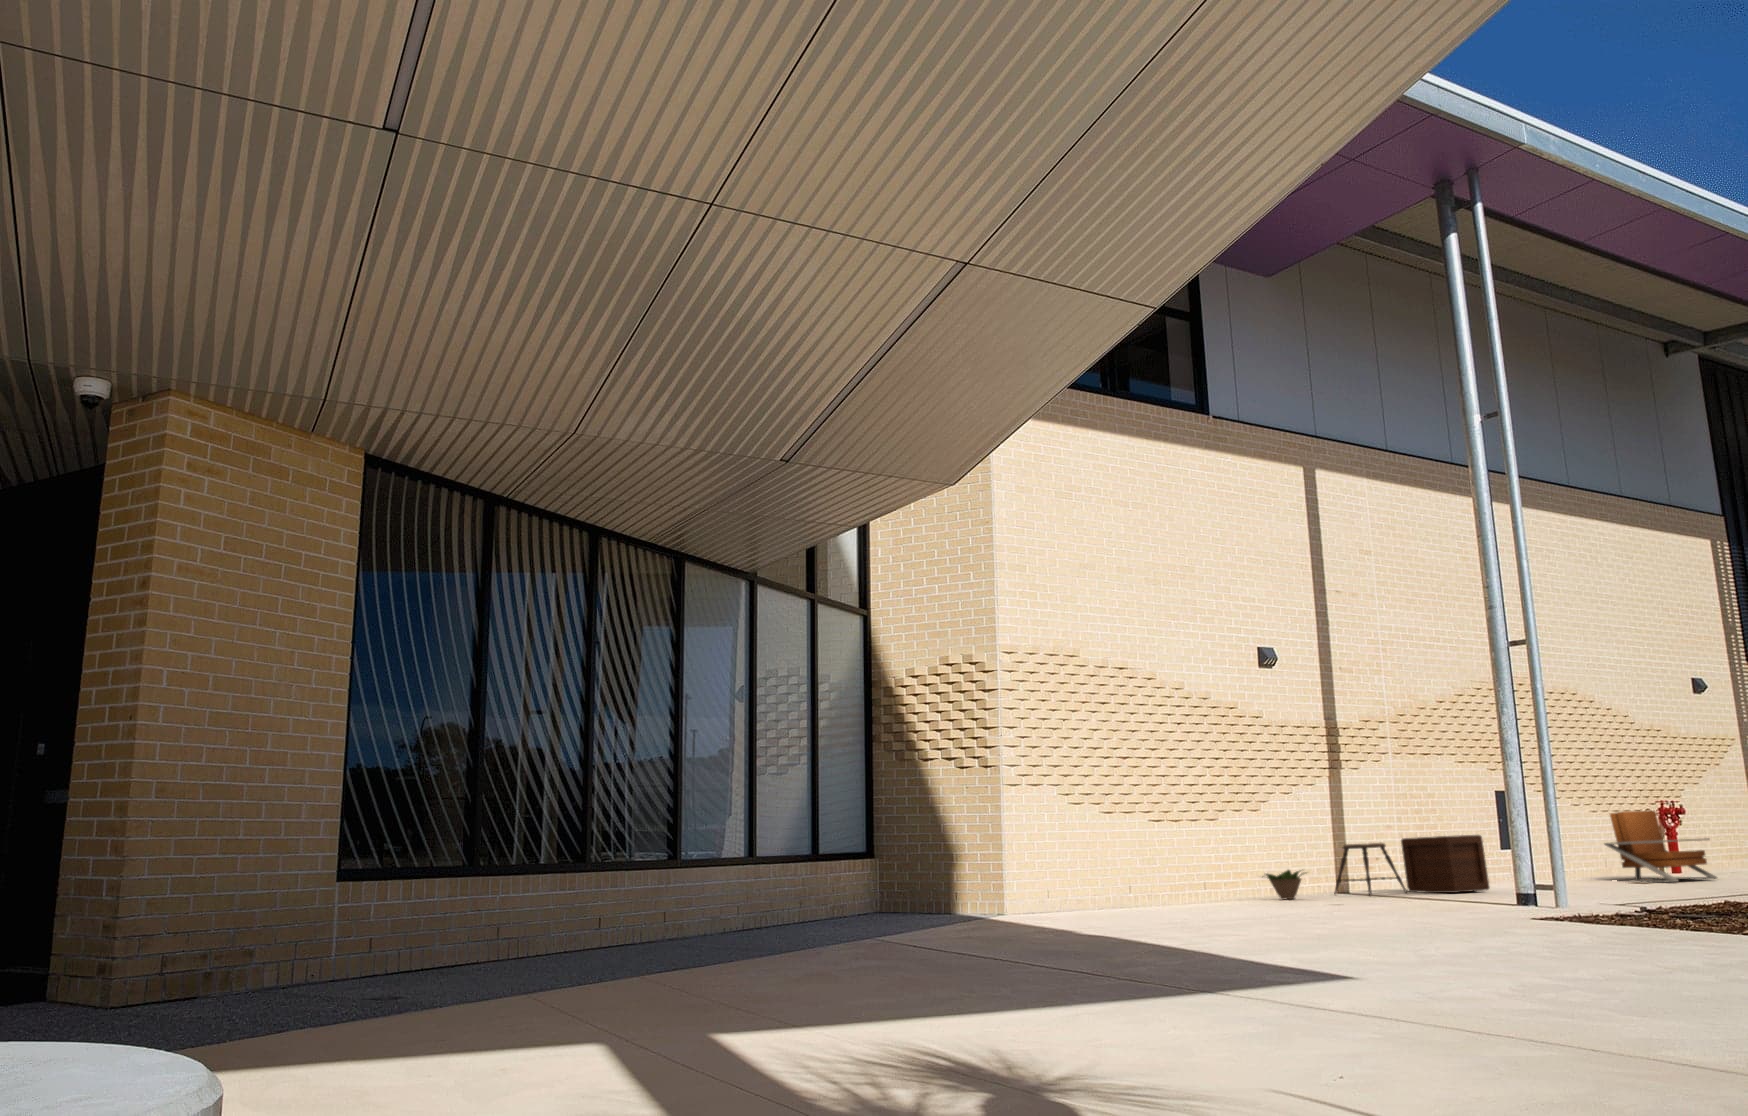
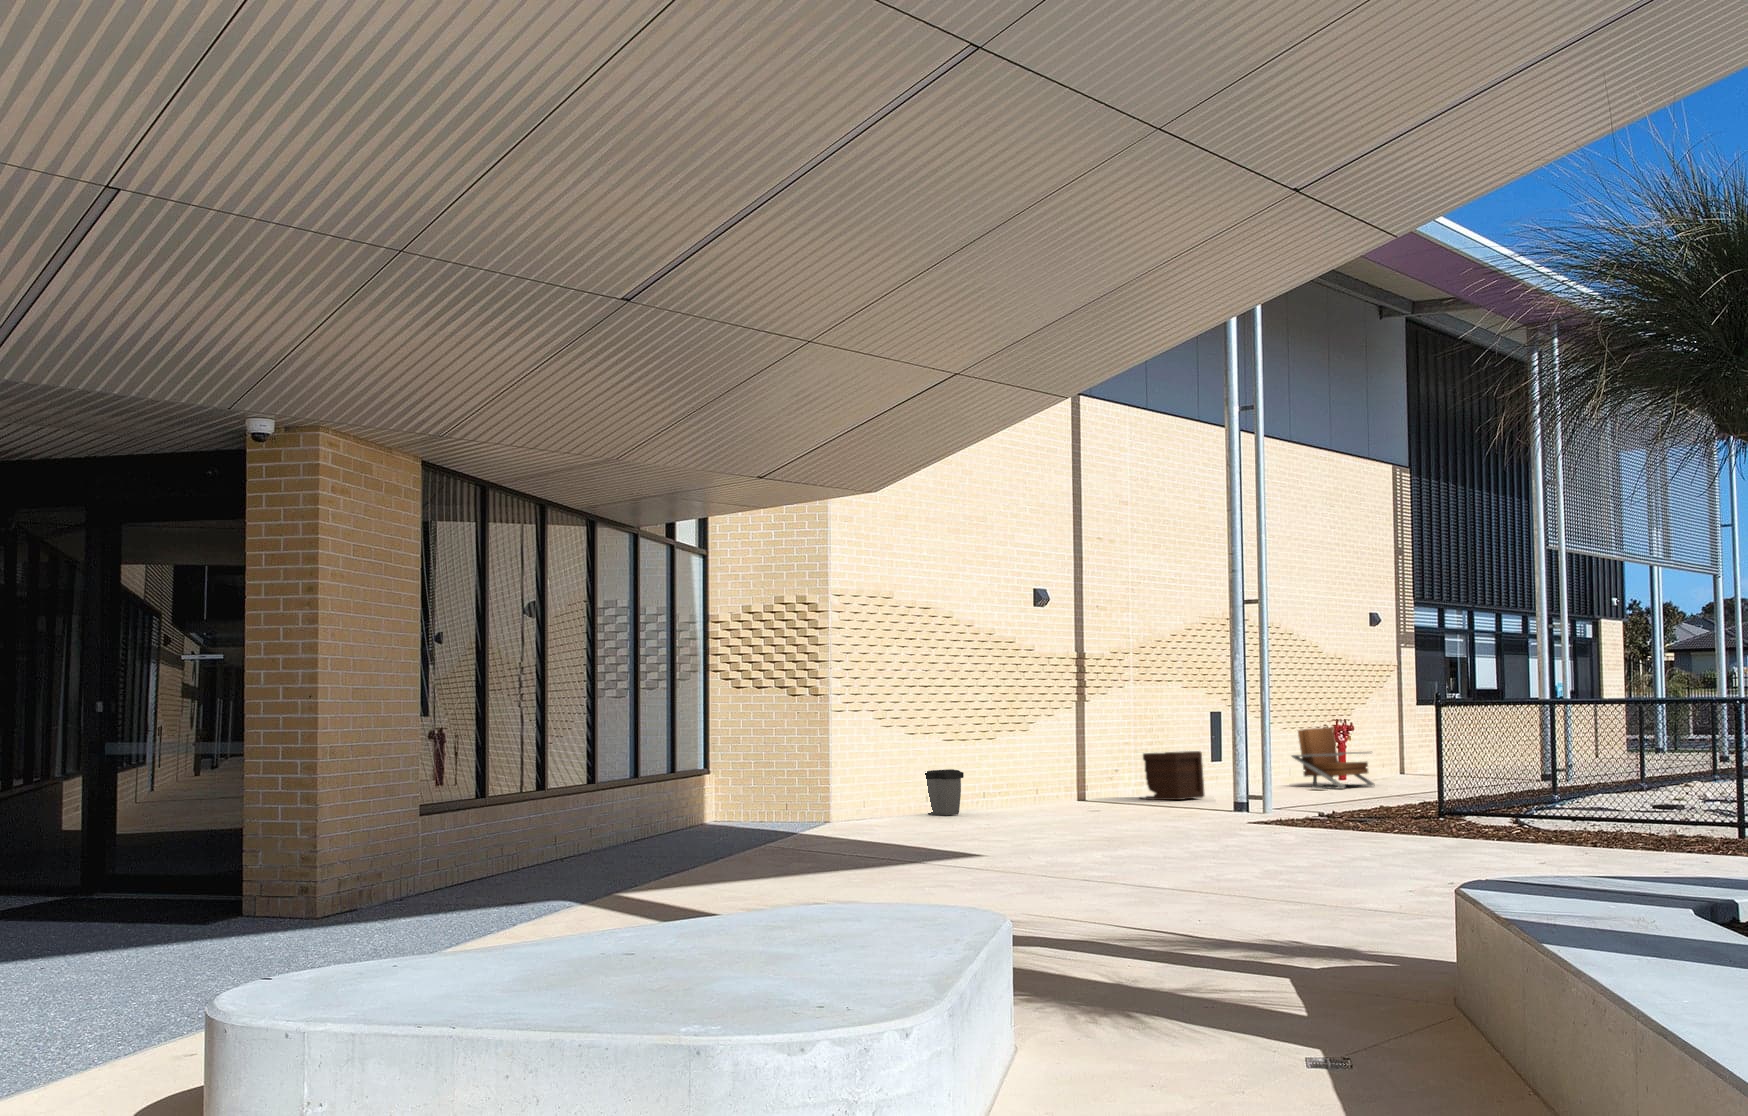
stool: present [1334,843,1407,895] -> none [1082,758,1143,804]
trash can: none [1122,853,1172,907] -> present [925,769,964,816]
decorative plant: present [1262,870,1305,900] -> none [1024,782,1069,808]

